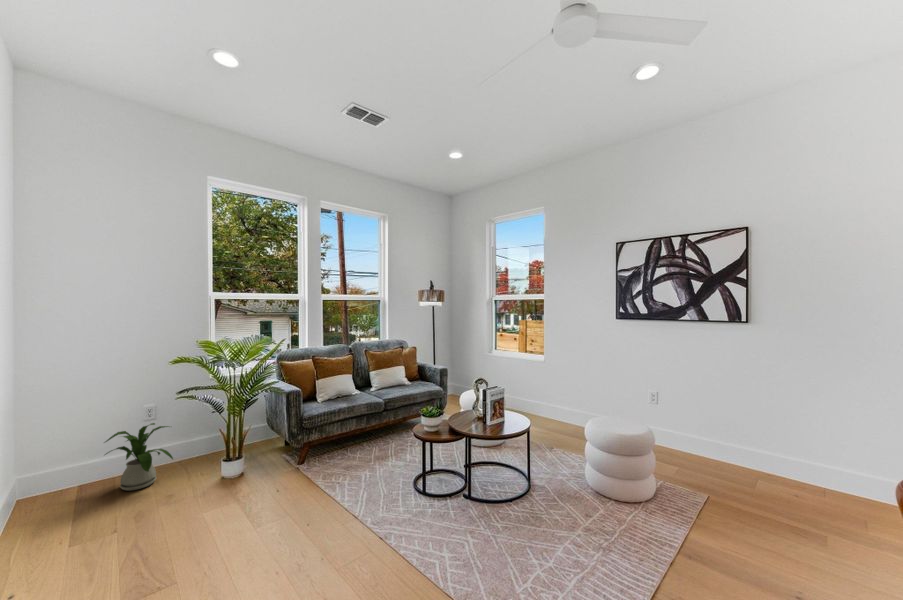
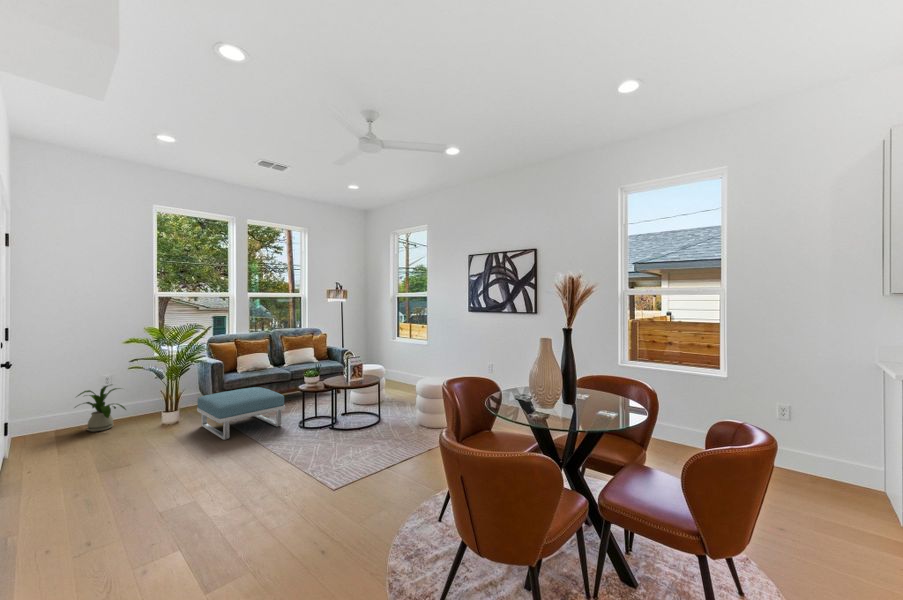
footstool: none [268,425,390,518] -> present [197,387,285,440]

